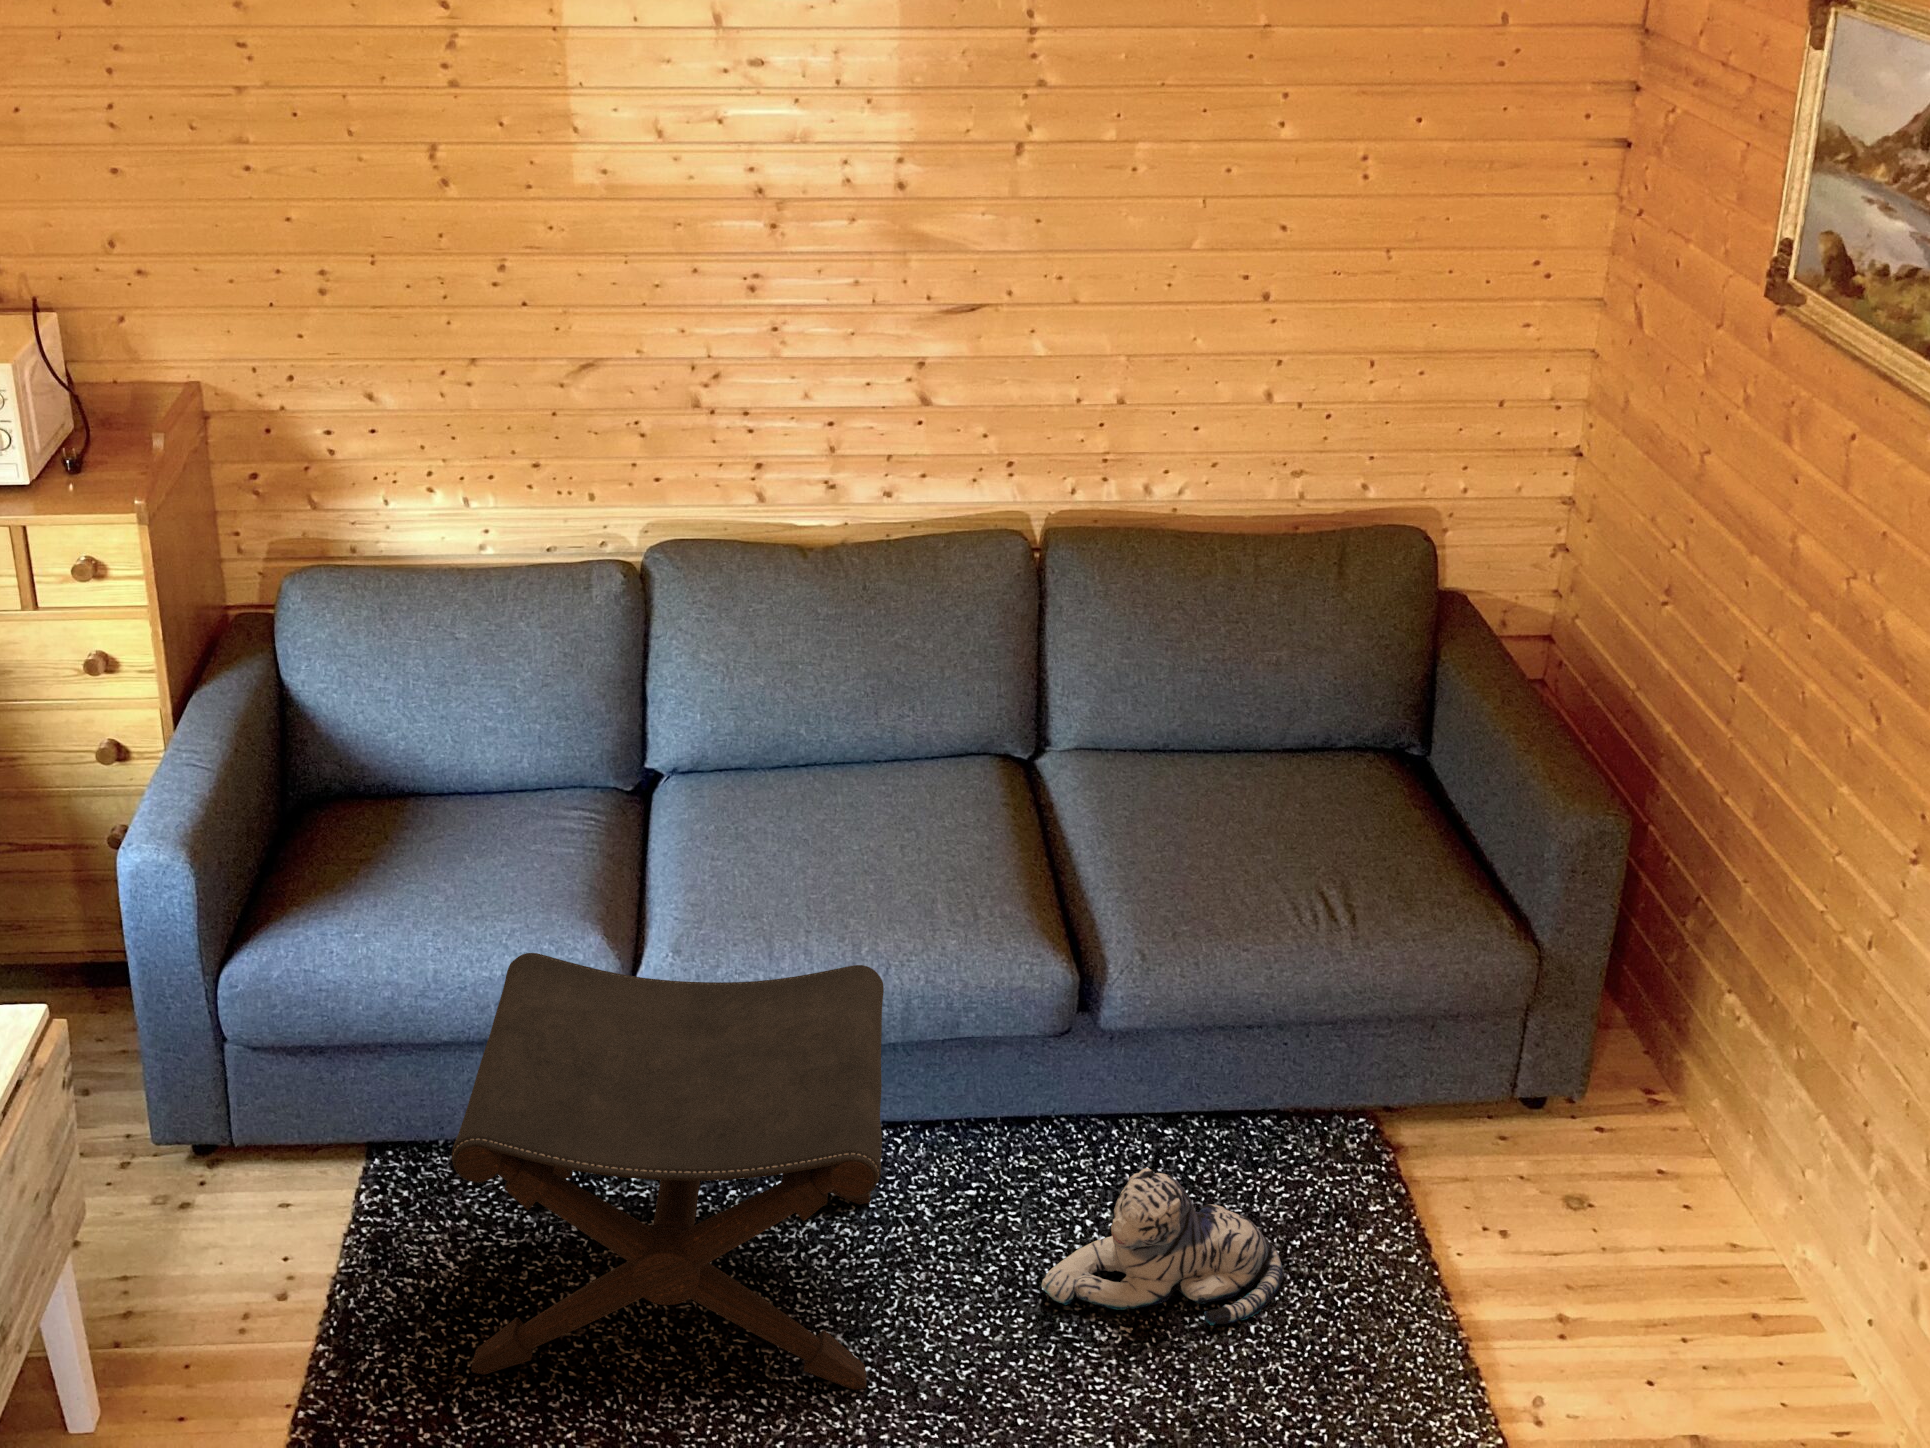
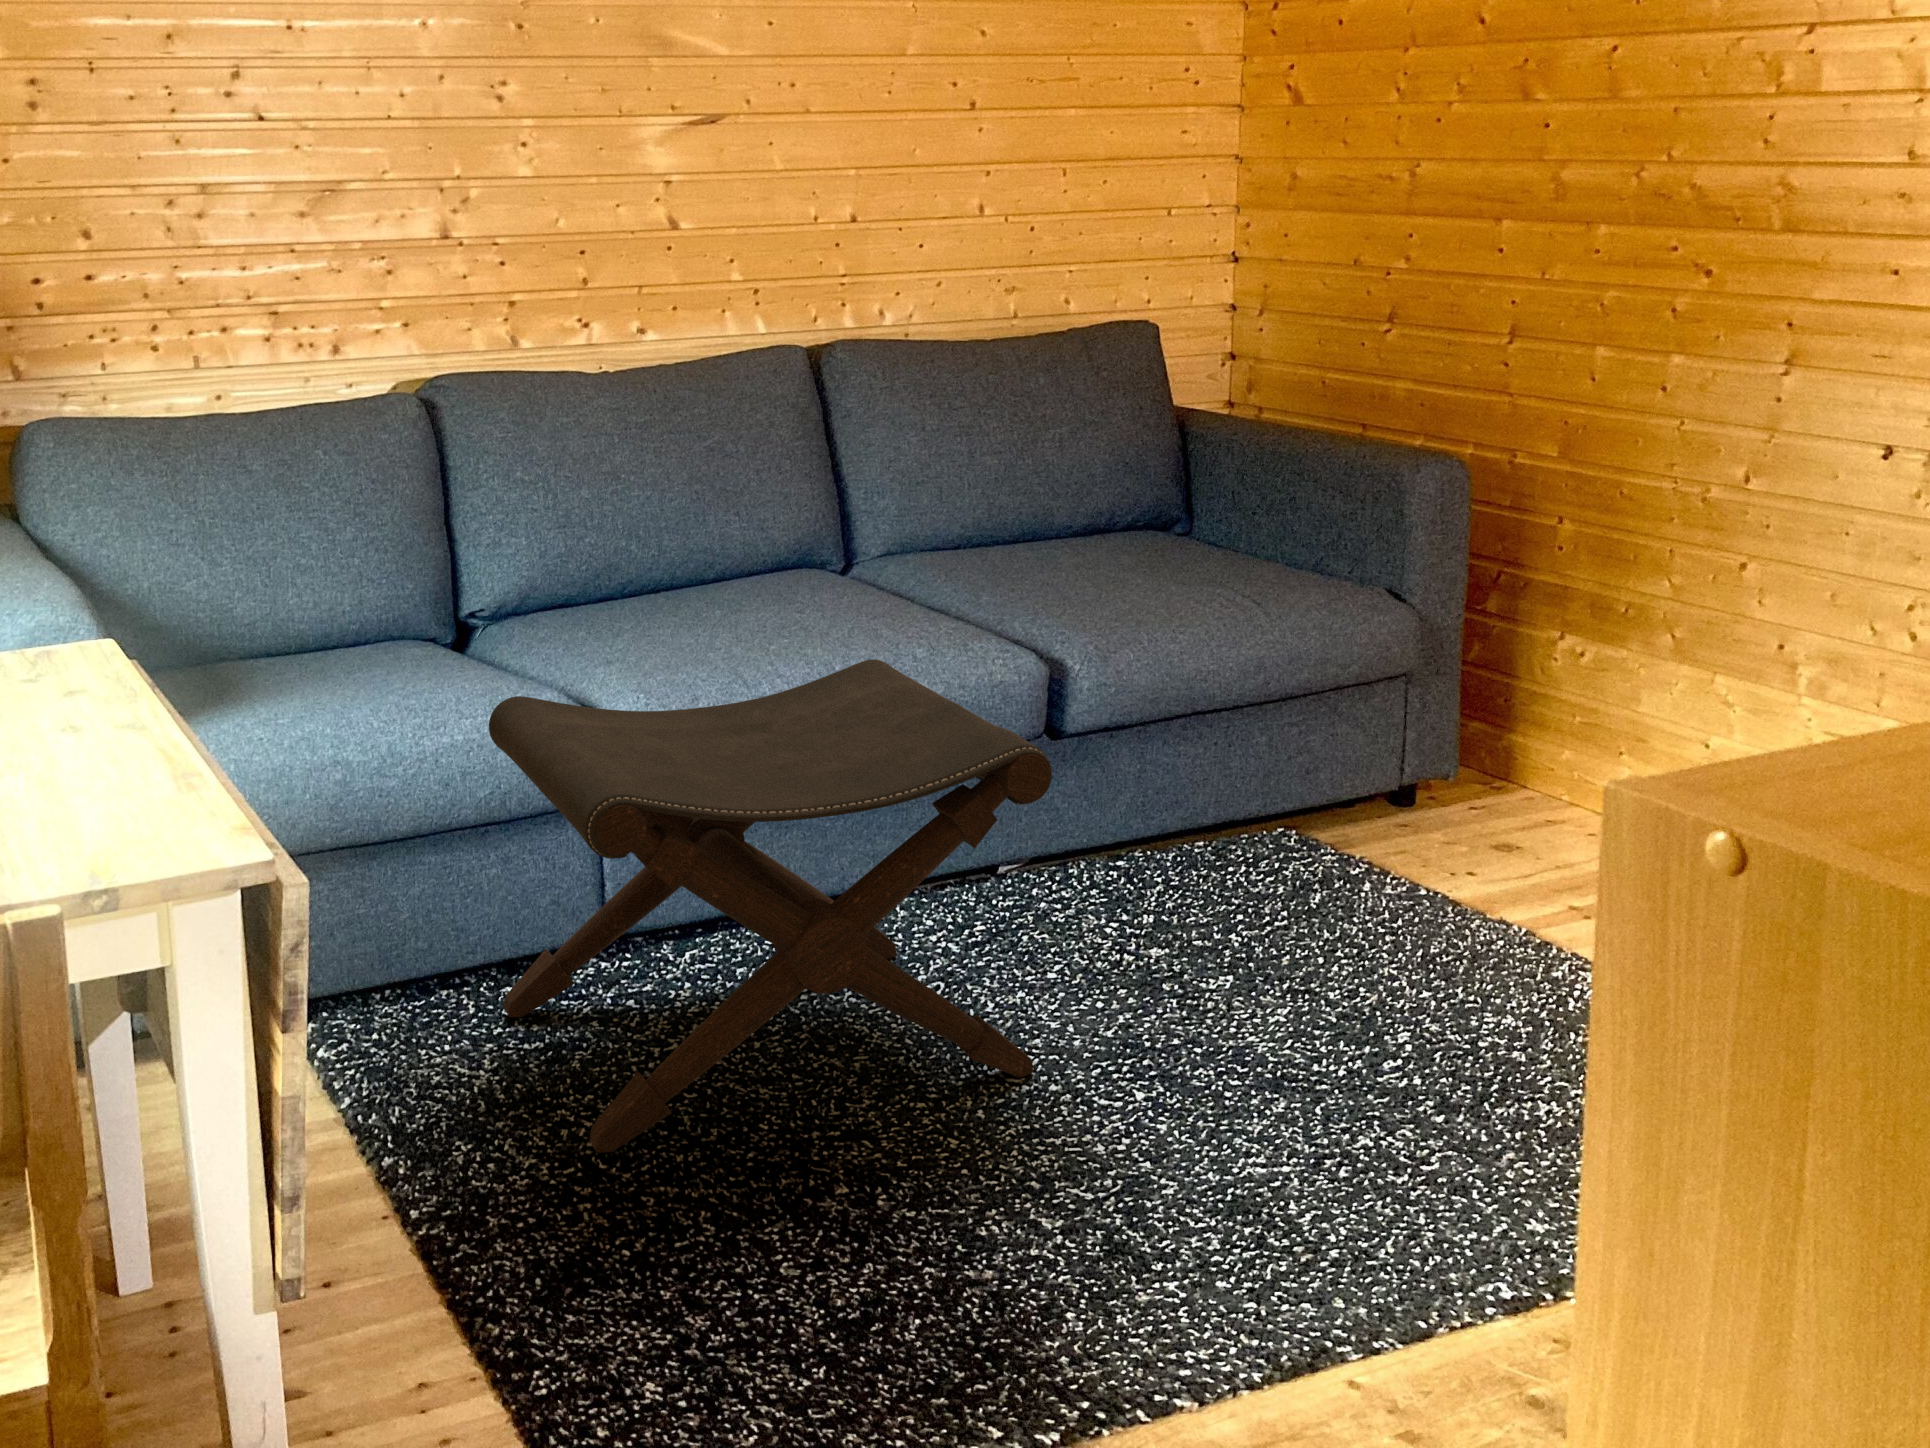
plush toy: present [1041,1168,1283,1325] -> none [1129,813,1342,979]

